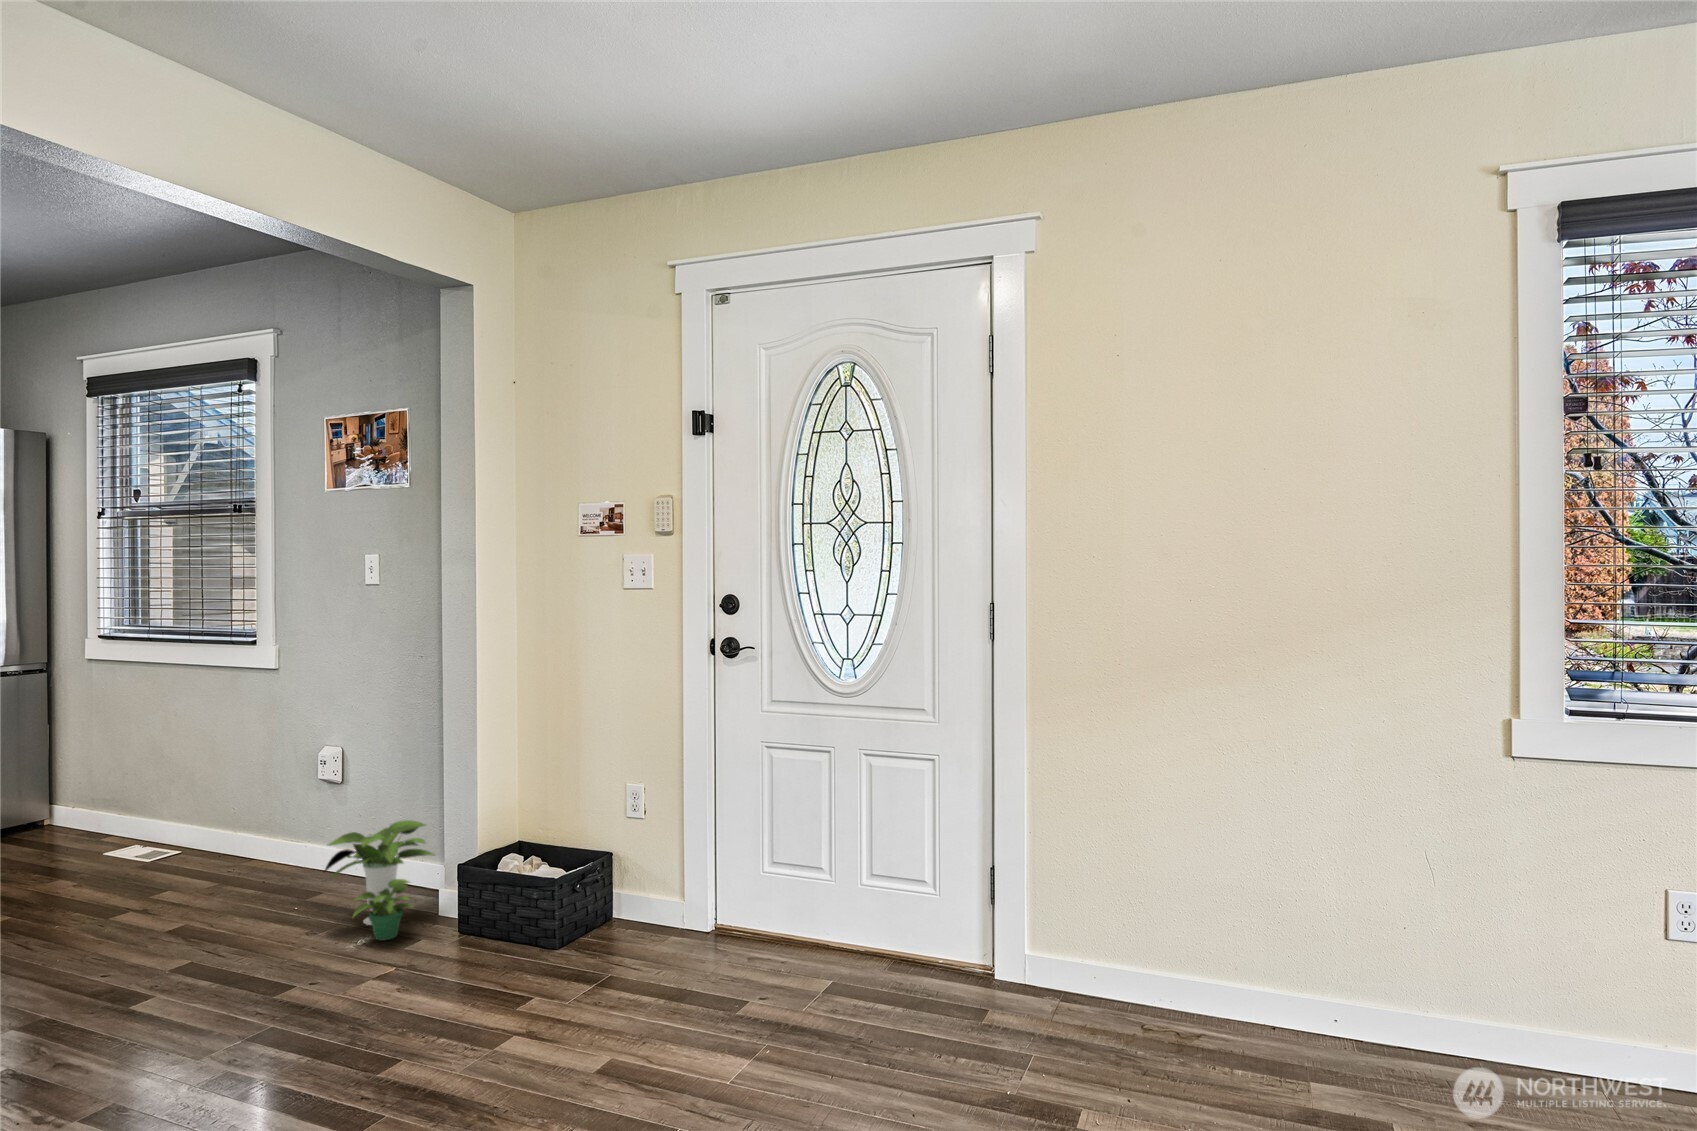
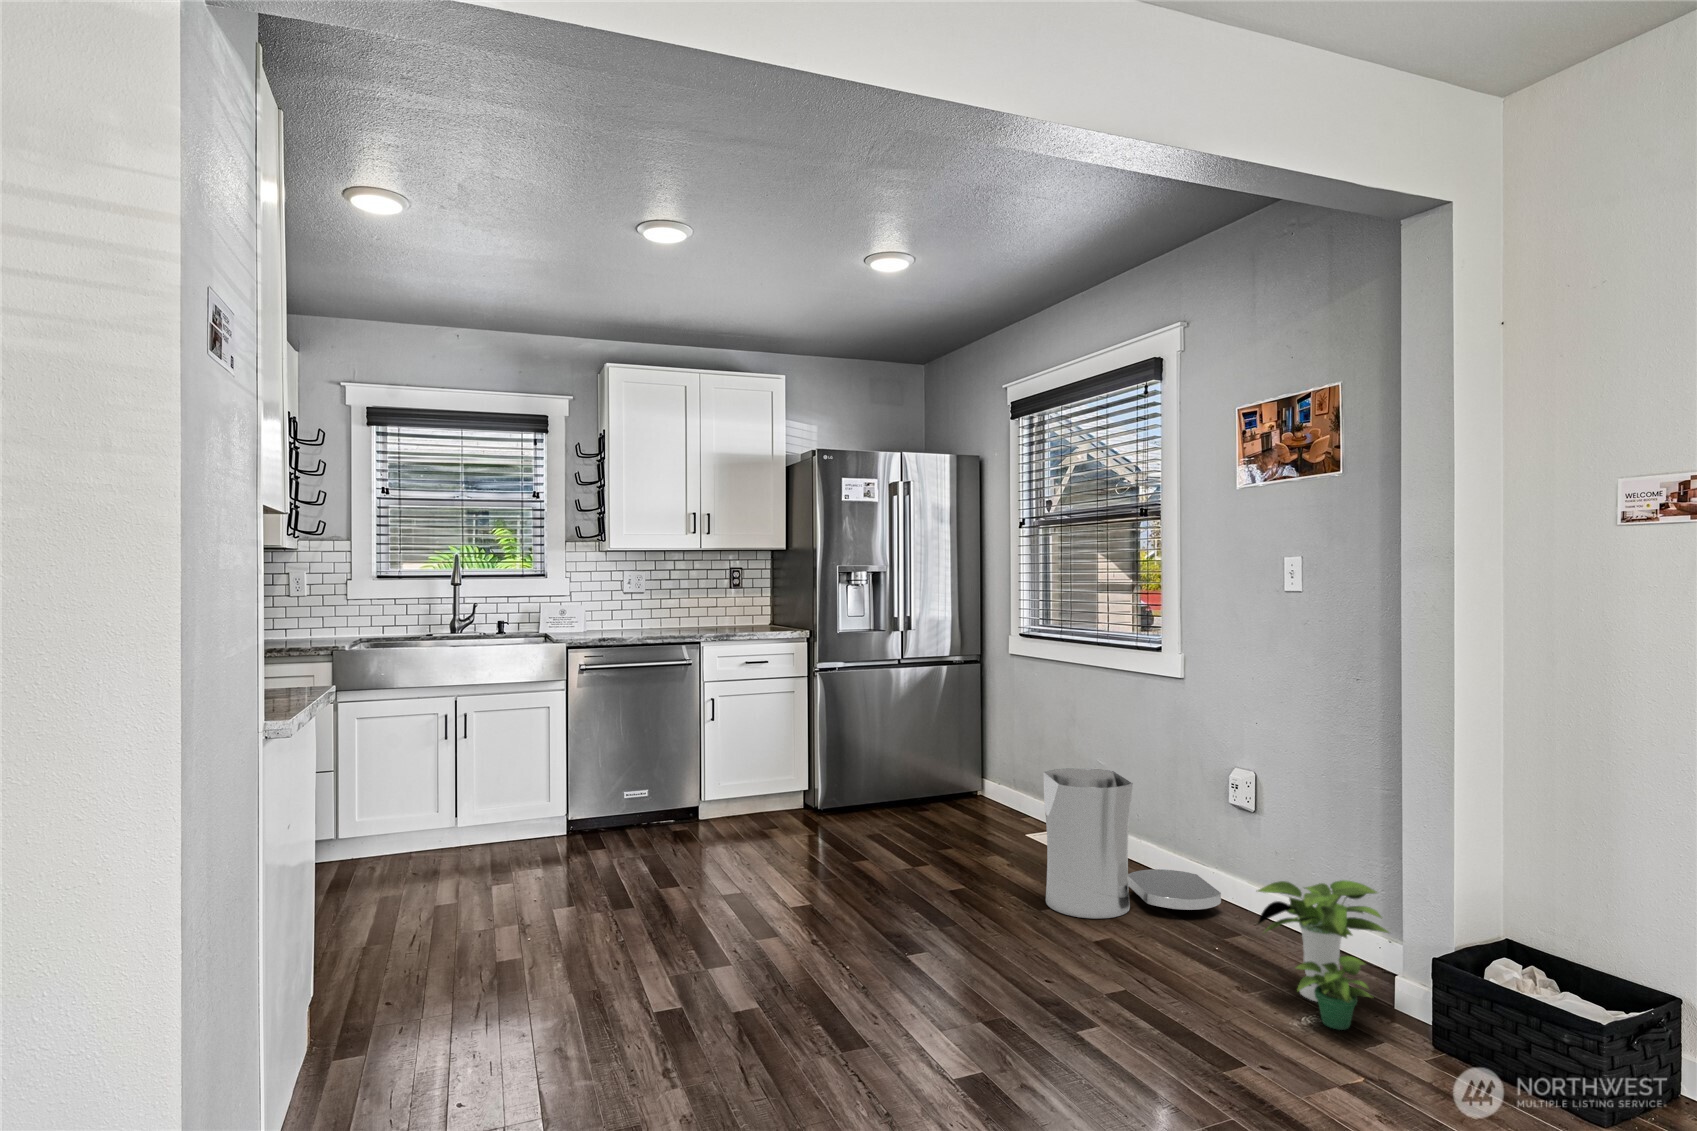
trash can: none [114,765,310,915] -> present [1044,768,1221,919]

